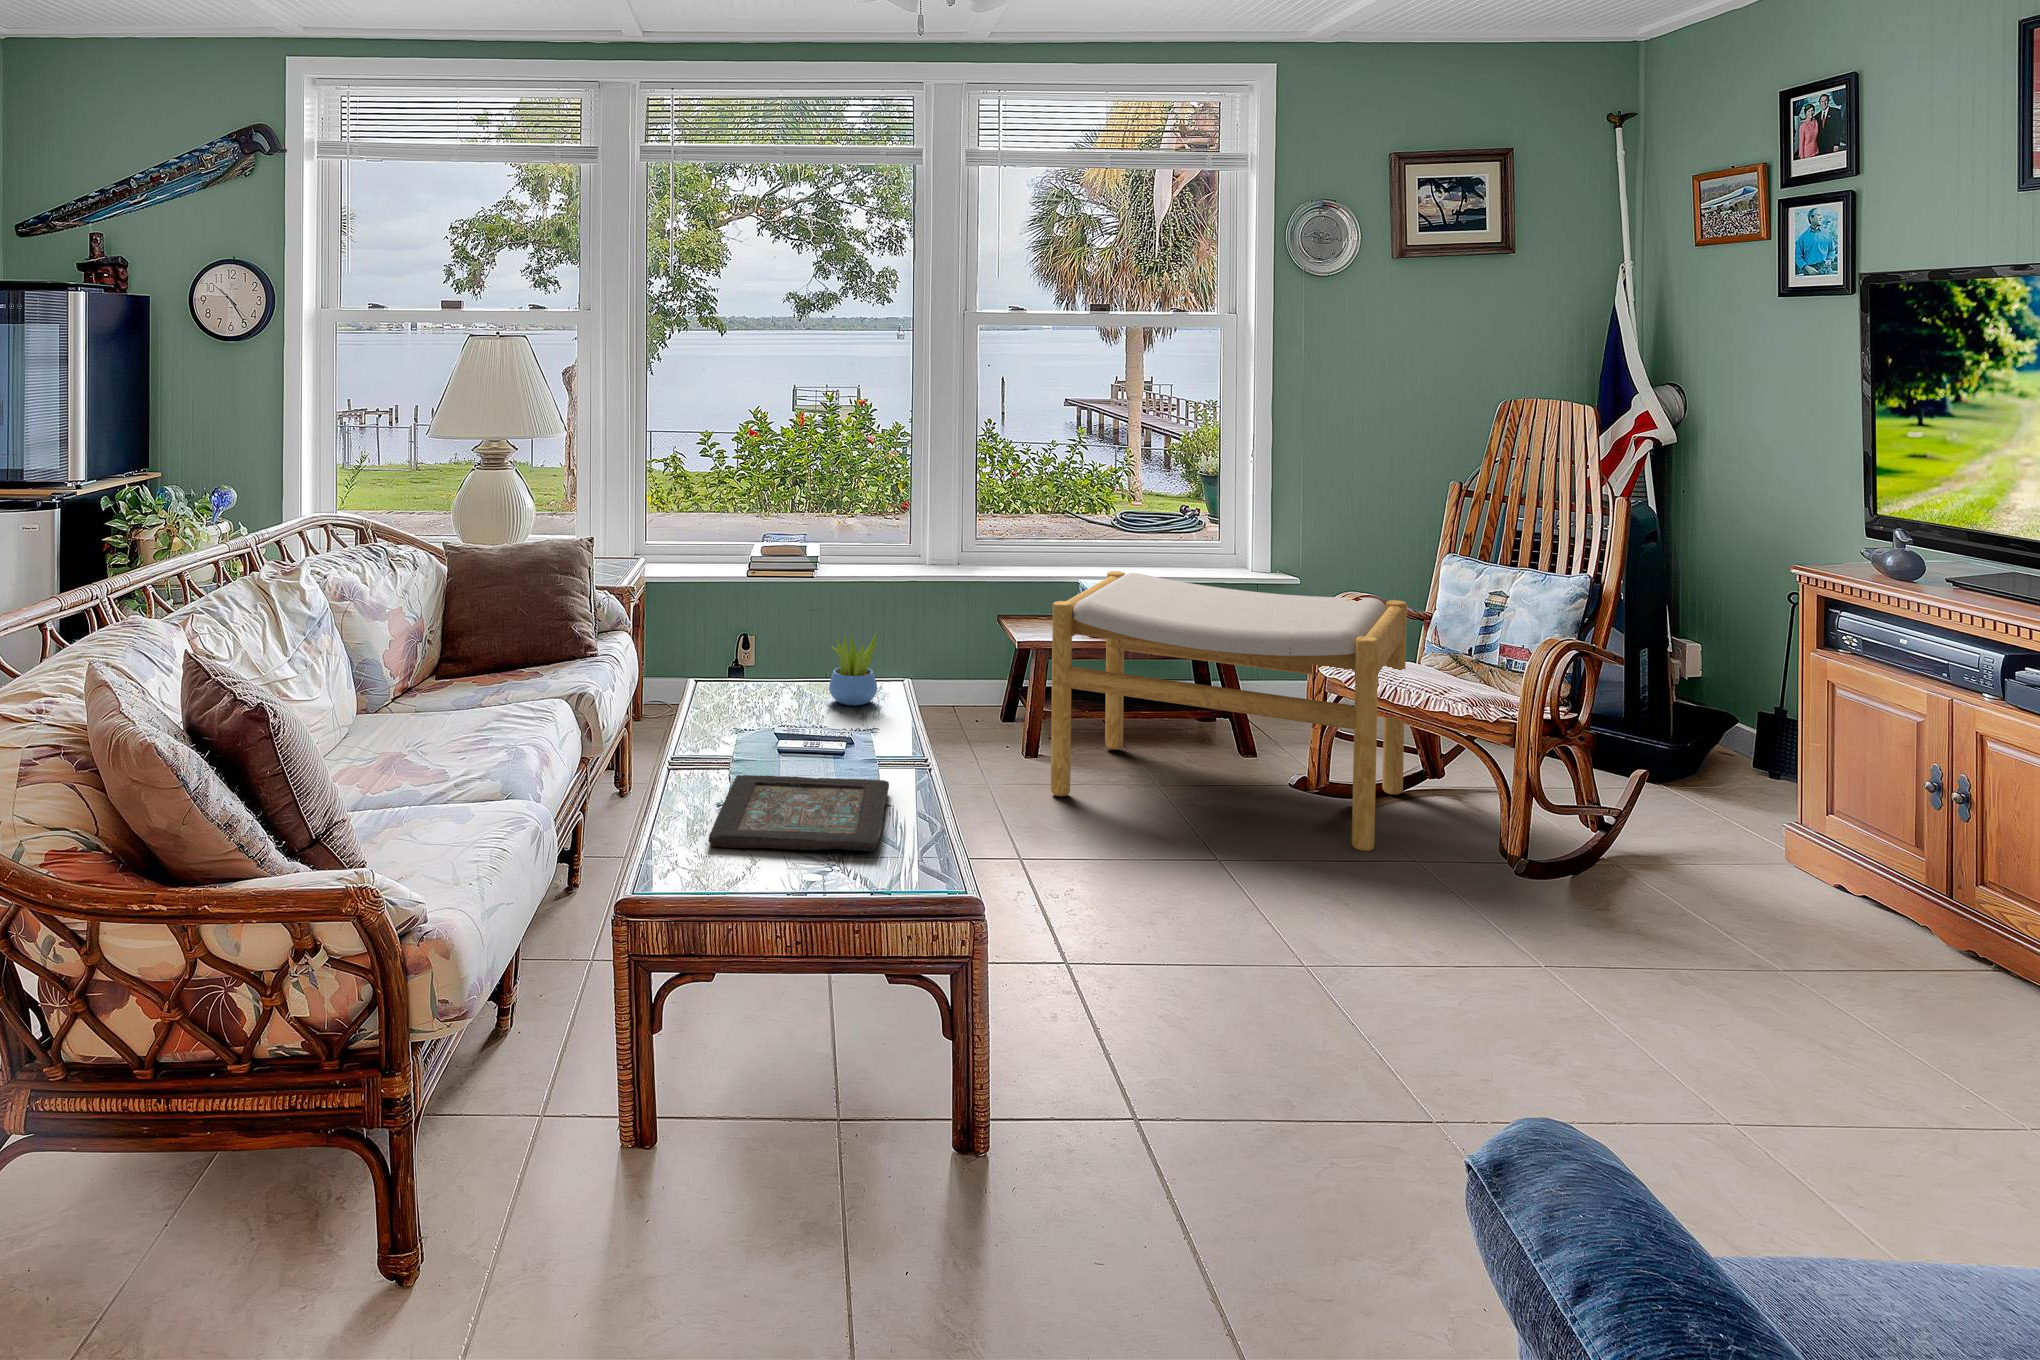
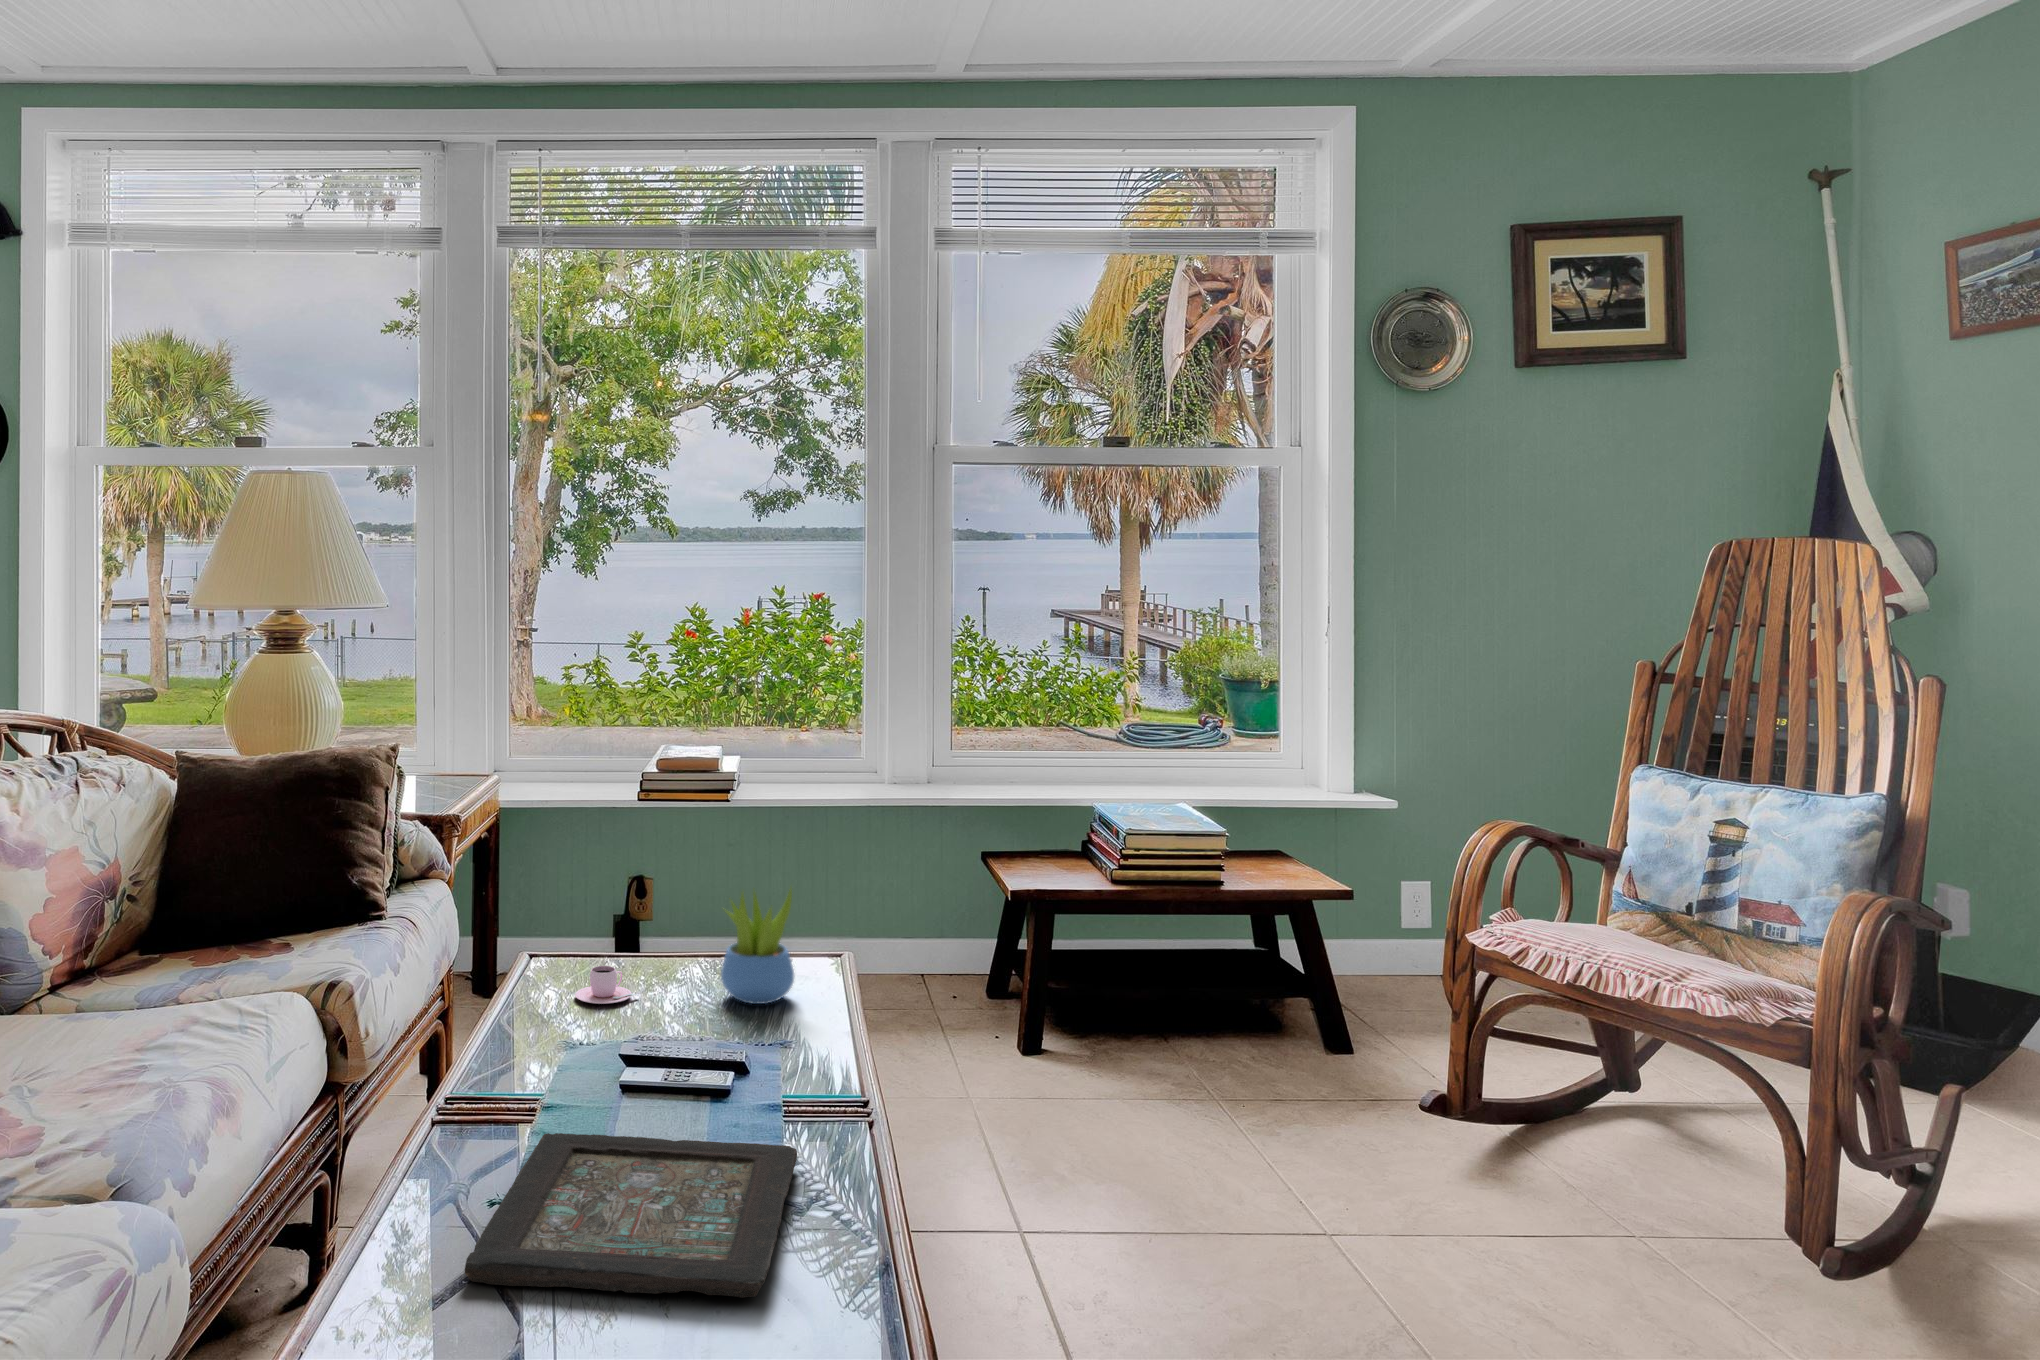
footstool: present [1051,571,1407,851] -> none [1061,797,1614,1254]
teacup: none [734,657,776,706] -> present [575,966,637,1004]

